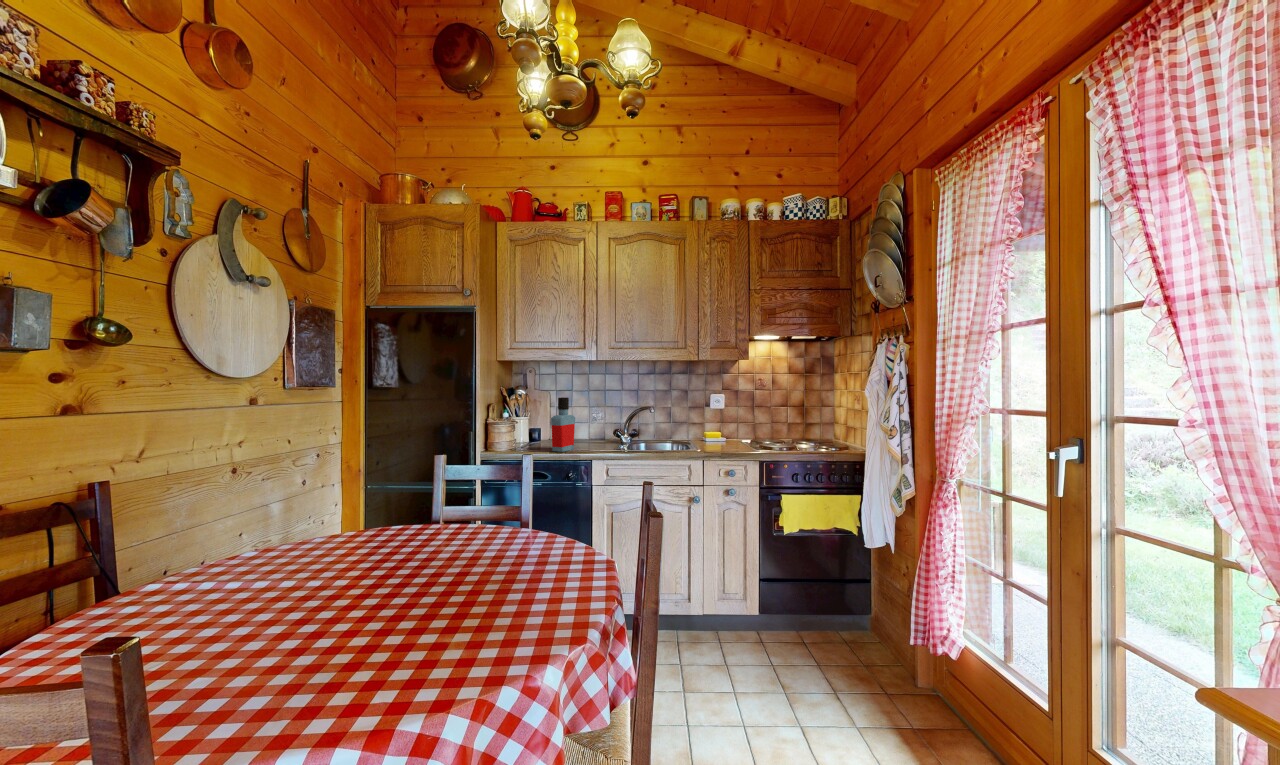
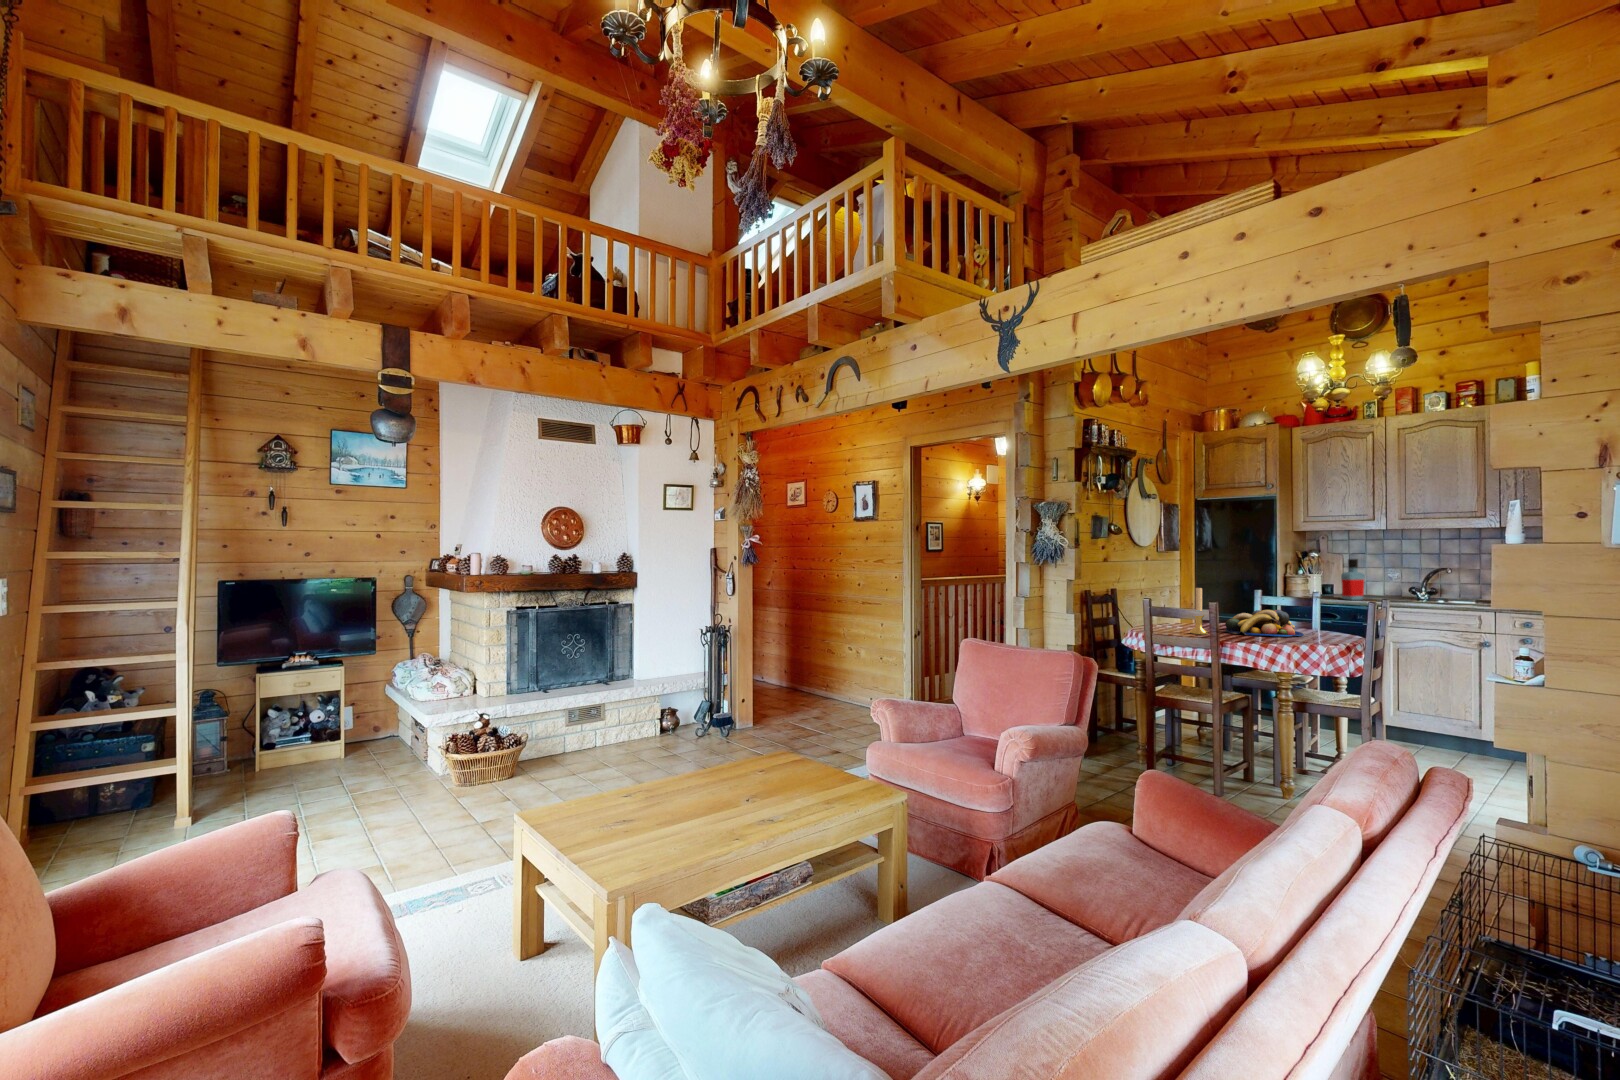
candle holder: none [209,501,269,657] -> present [1190,588,1208,635]
fruit bowl: none [333,523,509,620] -> present [1225,610,1304,637]

